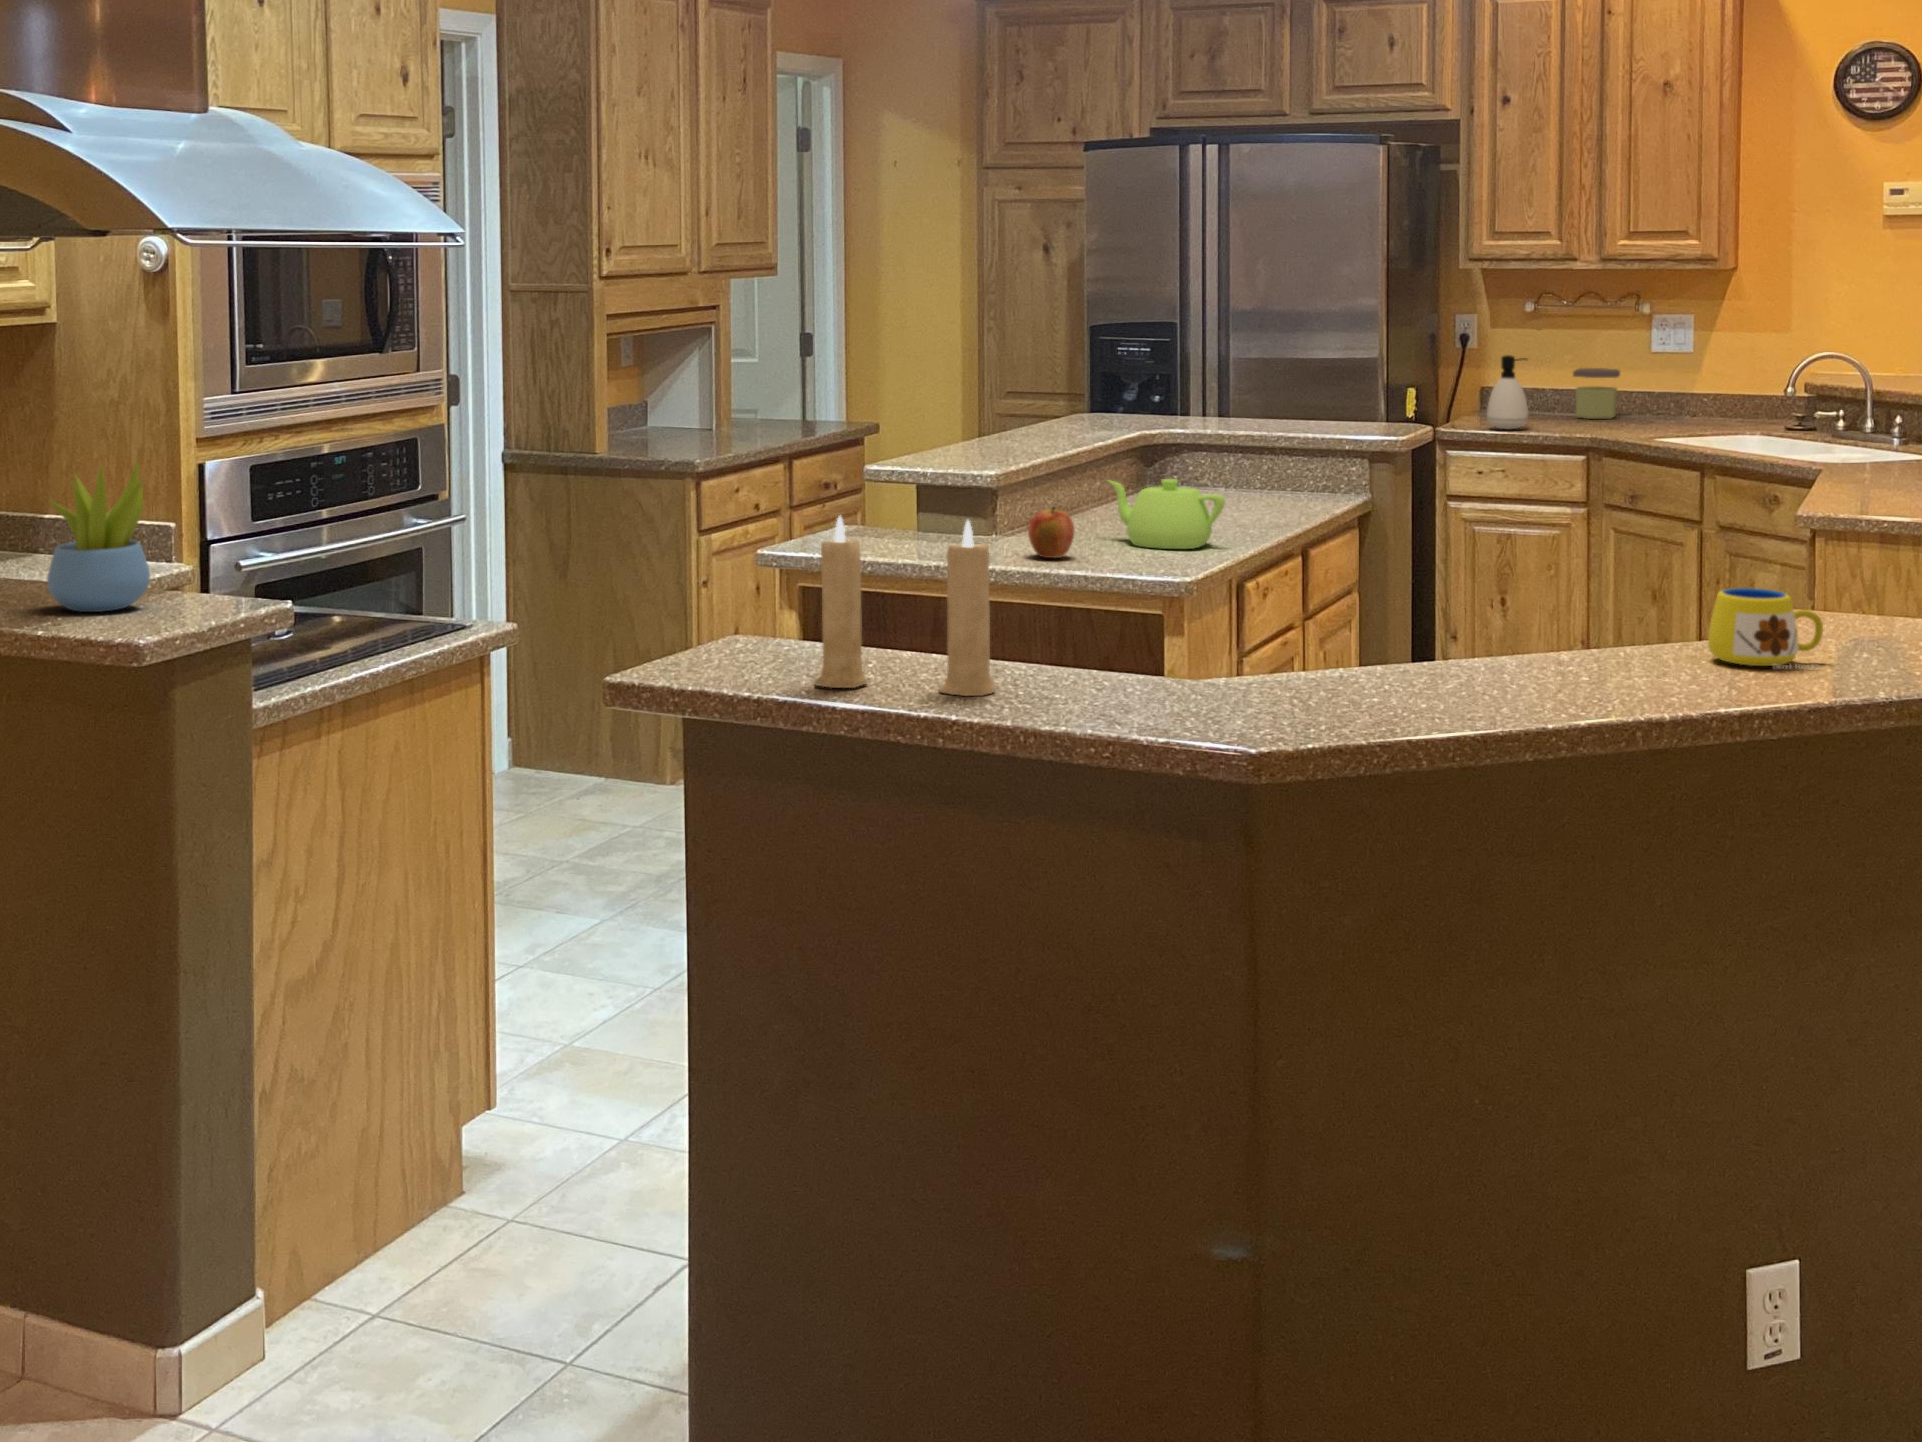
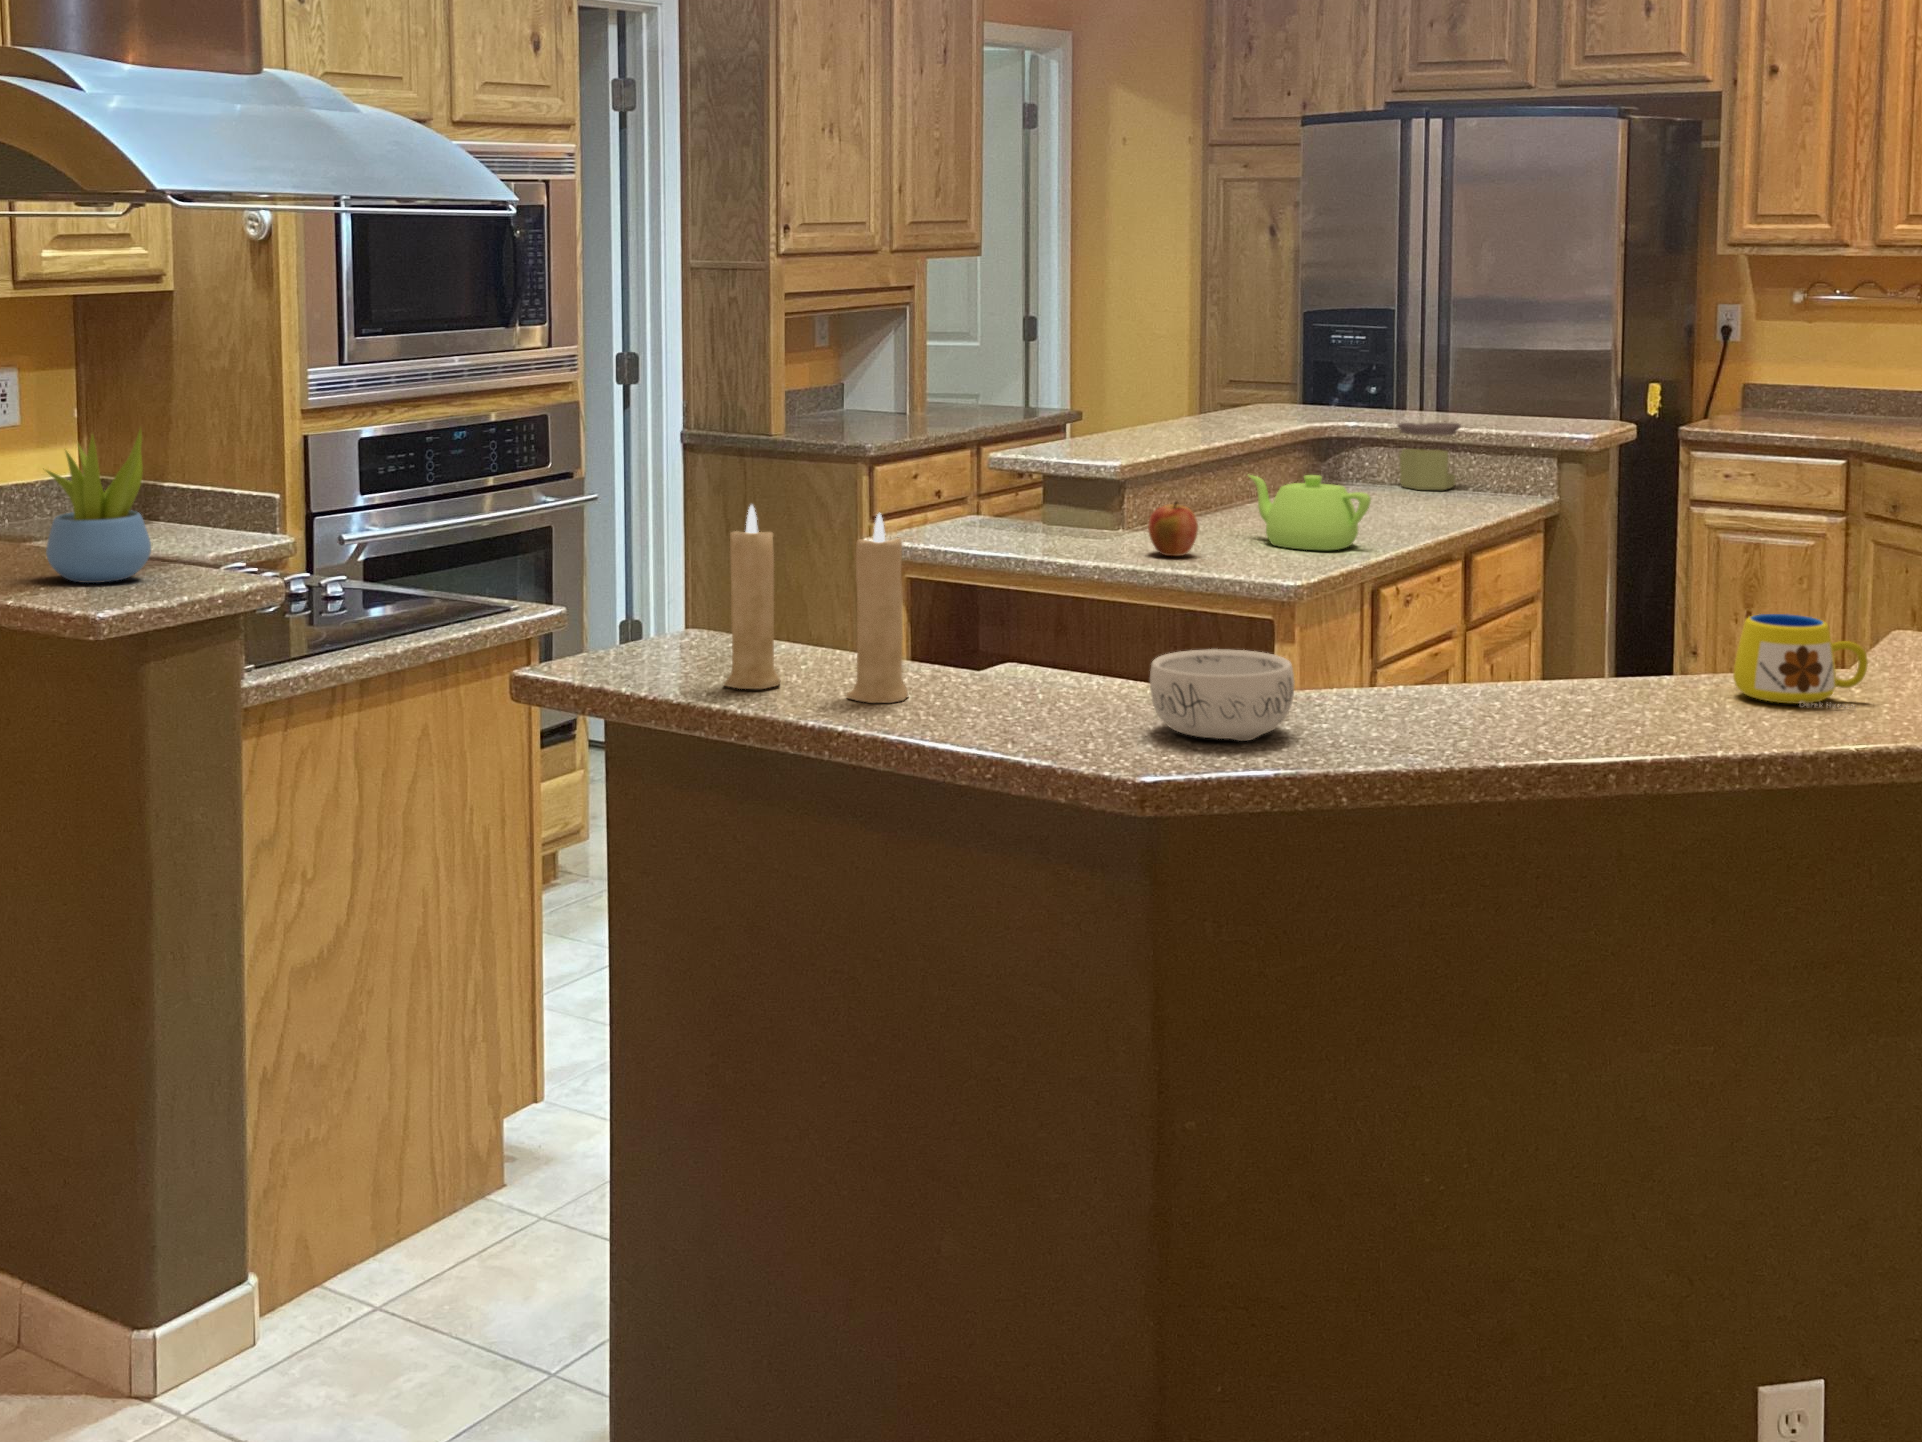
soap dispenser: present [1487,355,1528,429] -> none [1735,350,1784,430]
jar: present [1573,368,1620,419] -> present [1397,423,1461,490]
decorative bowl: none [1238,635,1370,716] -> present [1150,649,1295,741]

